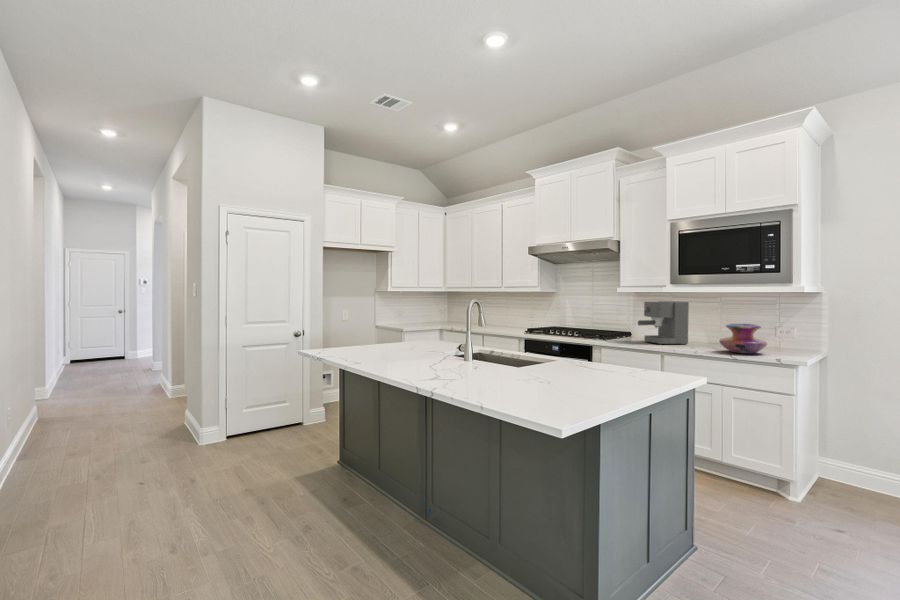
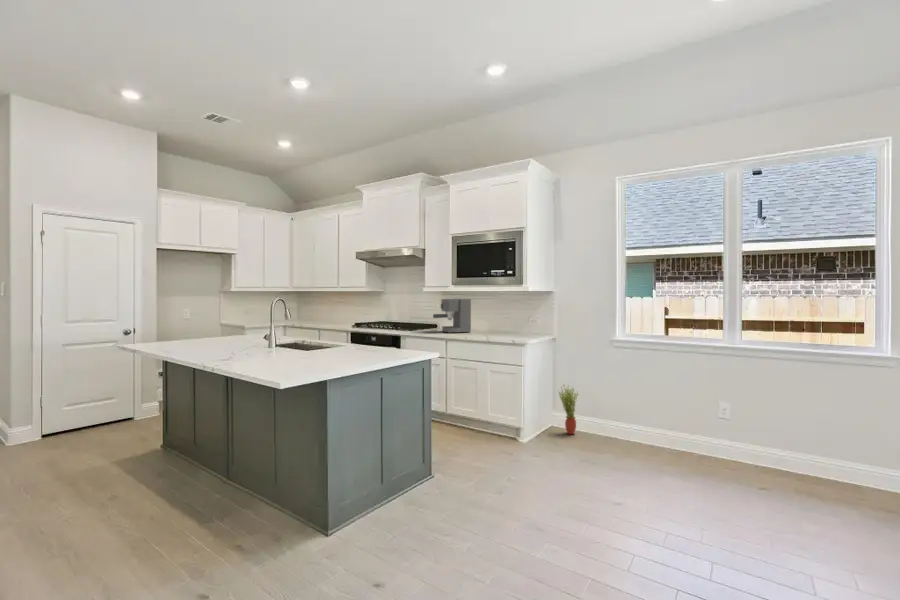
decorative vase: present [719,324,767,354] -> none [482,315,513,337]
potted plant: none [833,421,871,492] -> present [559,385,578,434]

